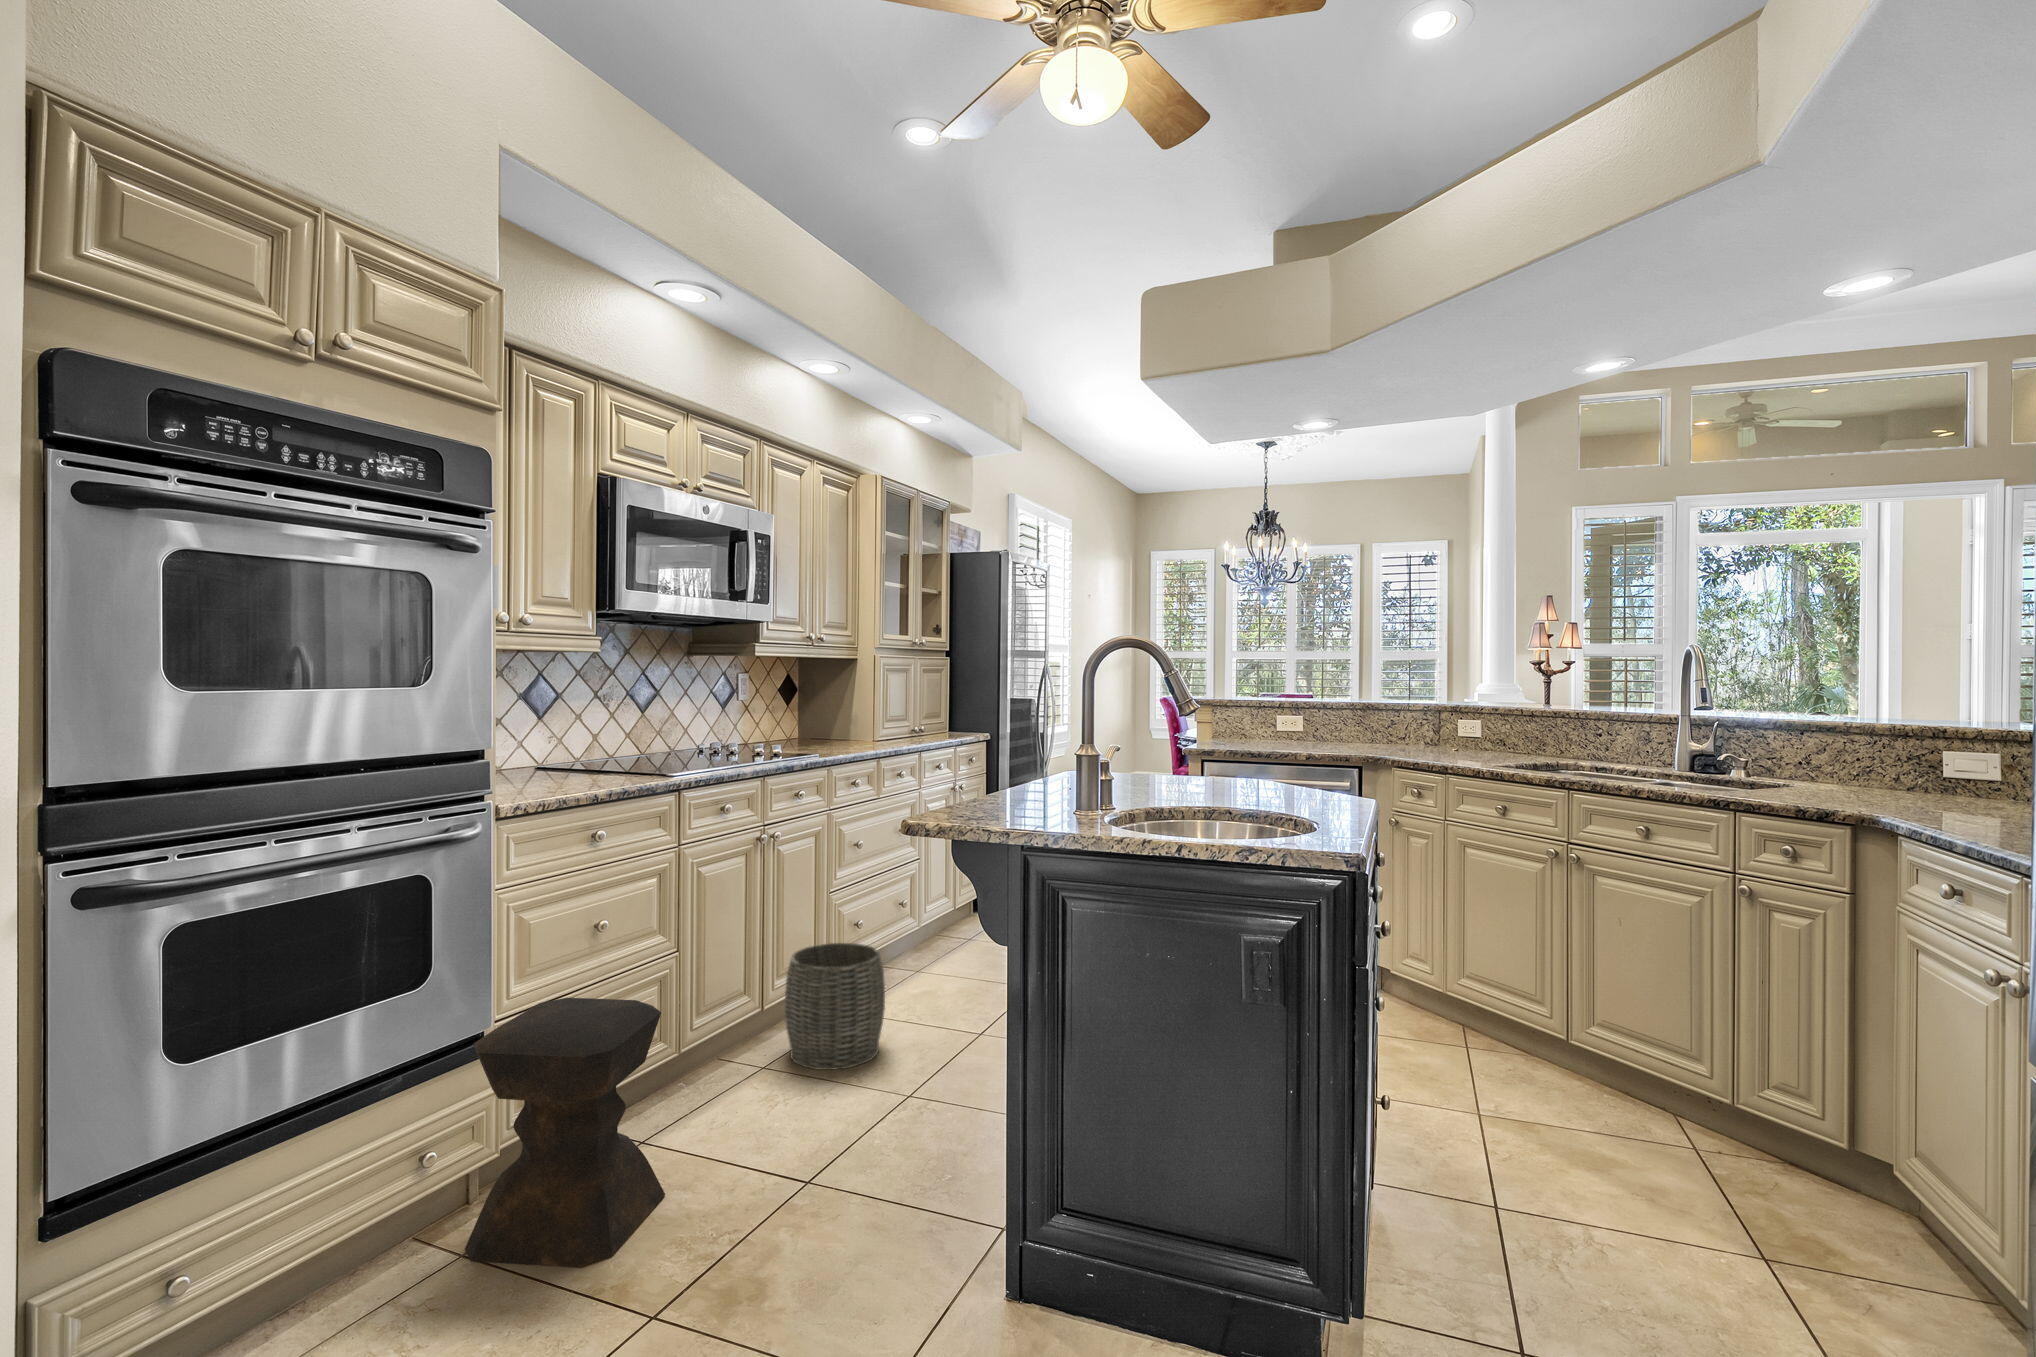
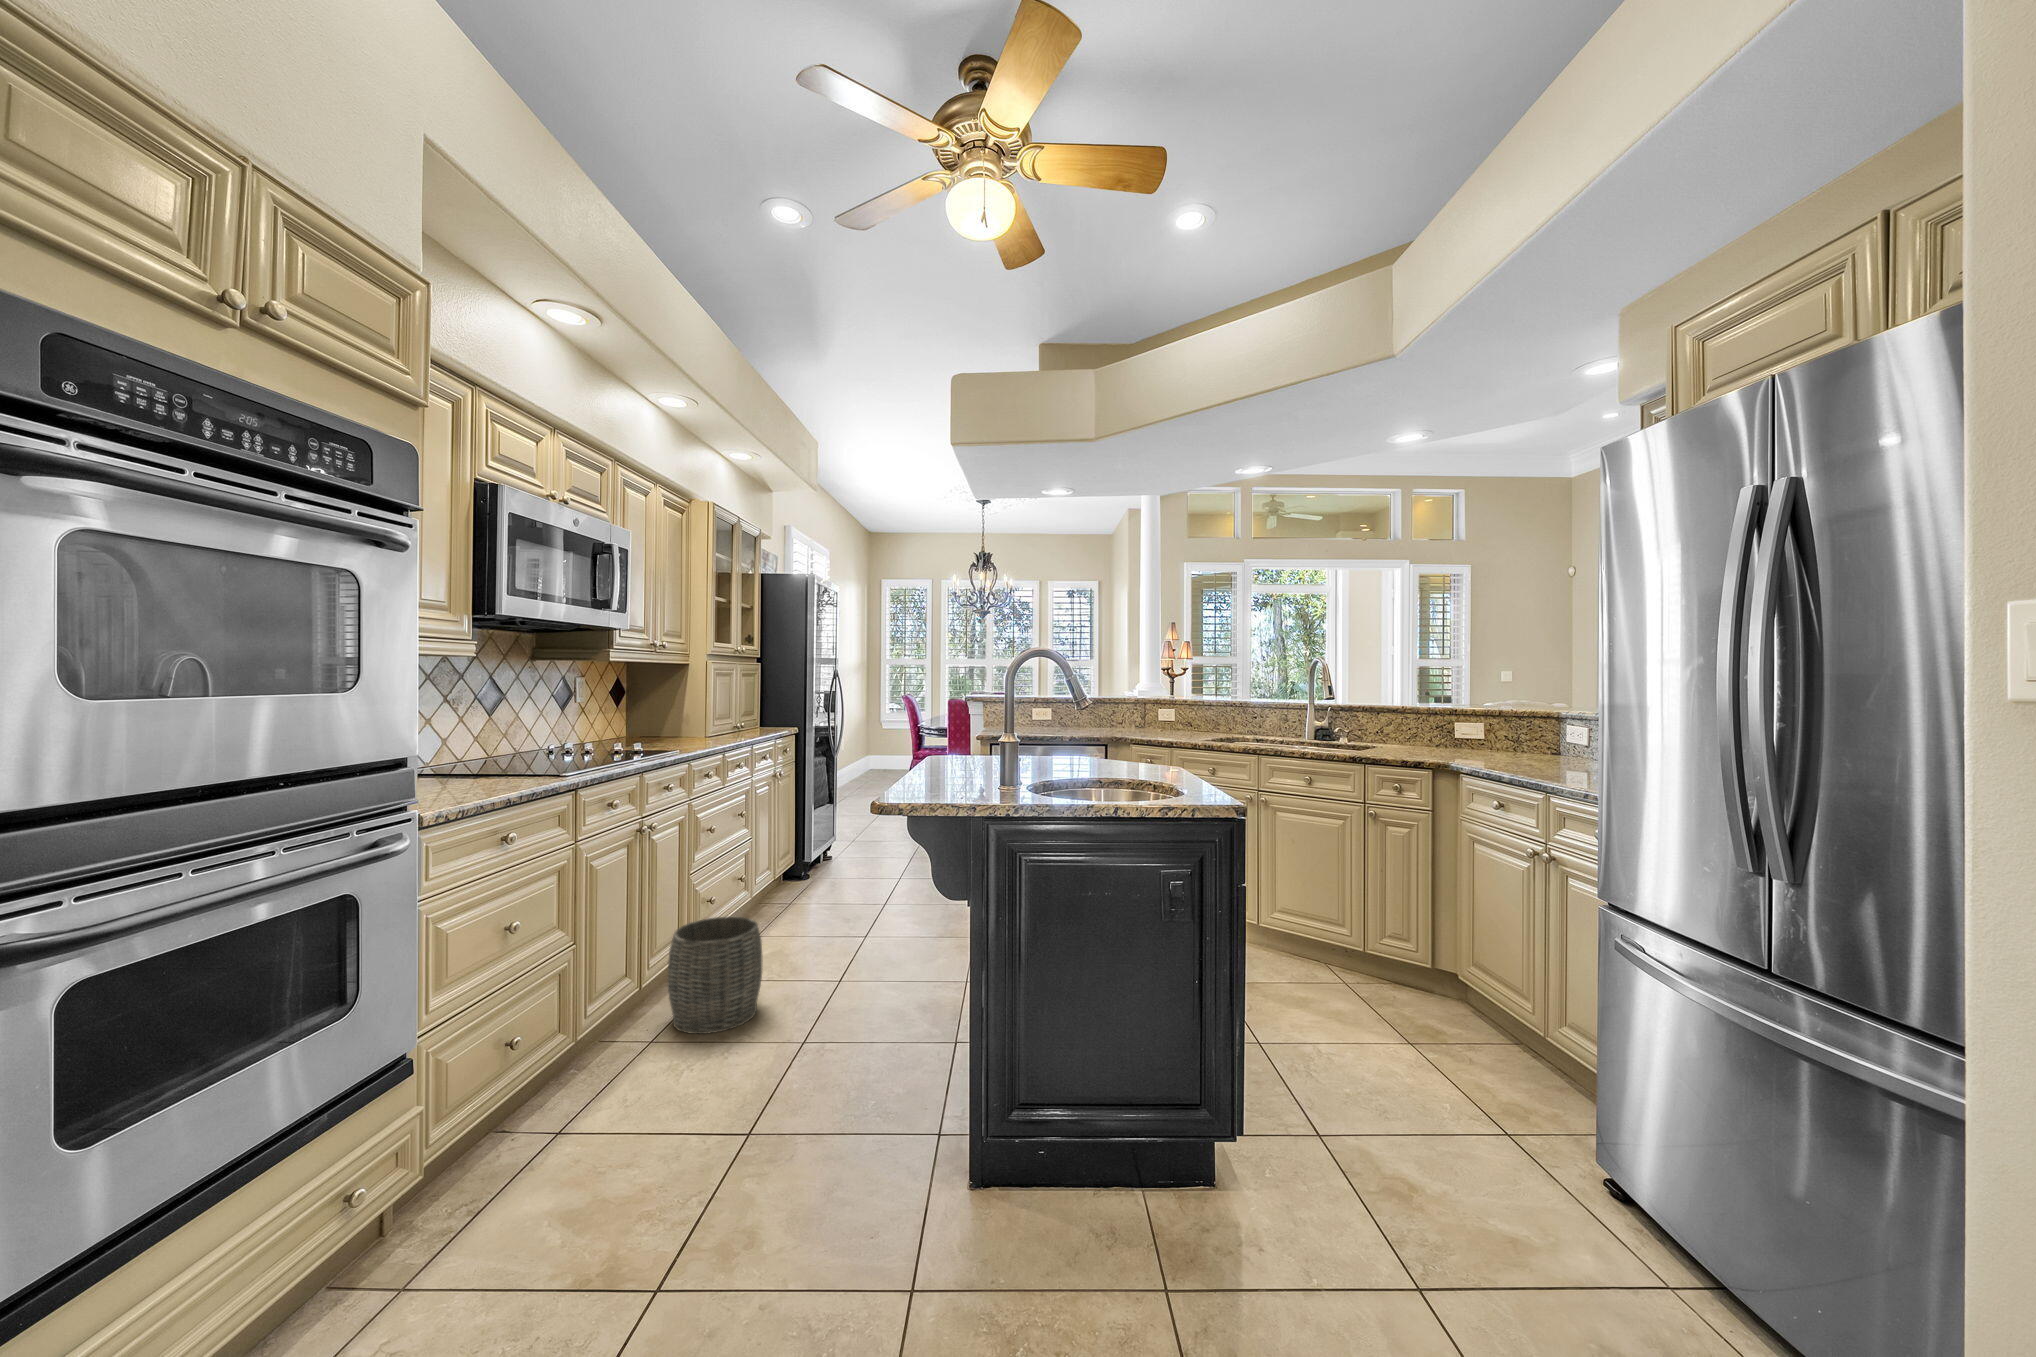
stool: present [465,998,665,1268] -> none [405,995,614,1297]

